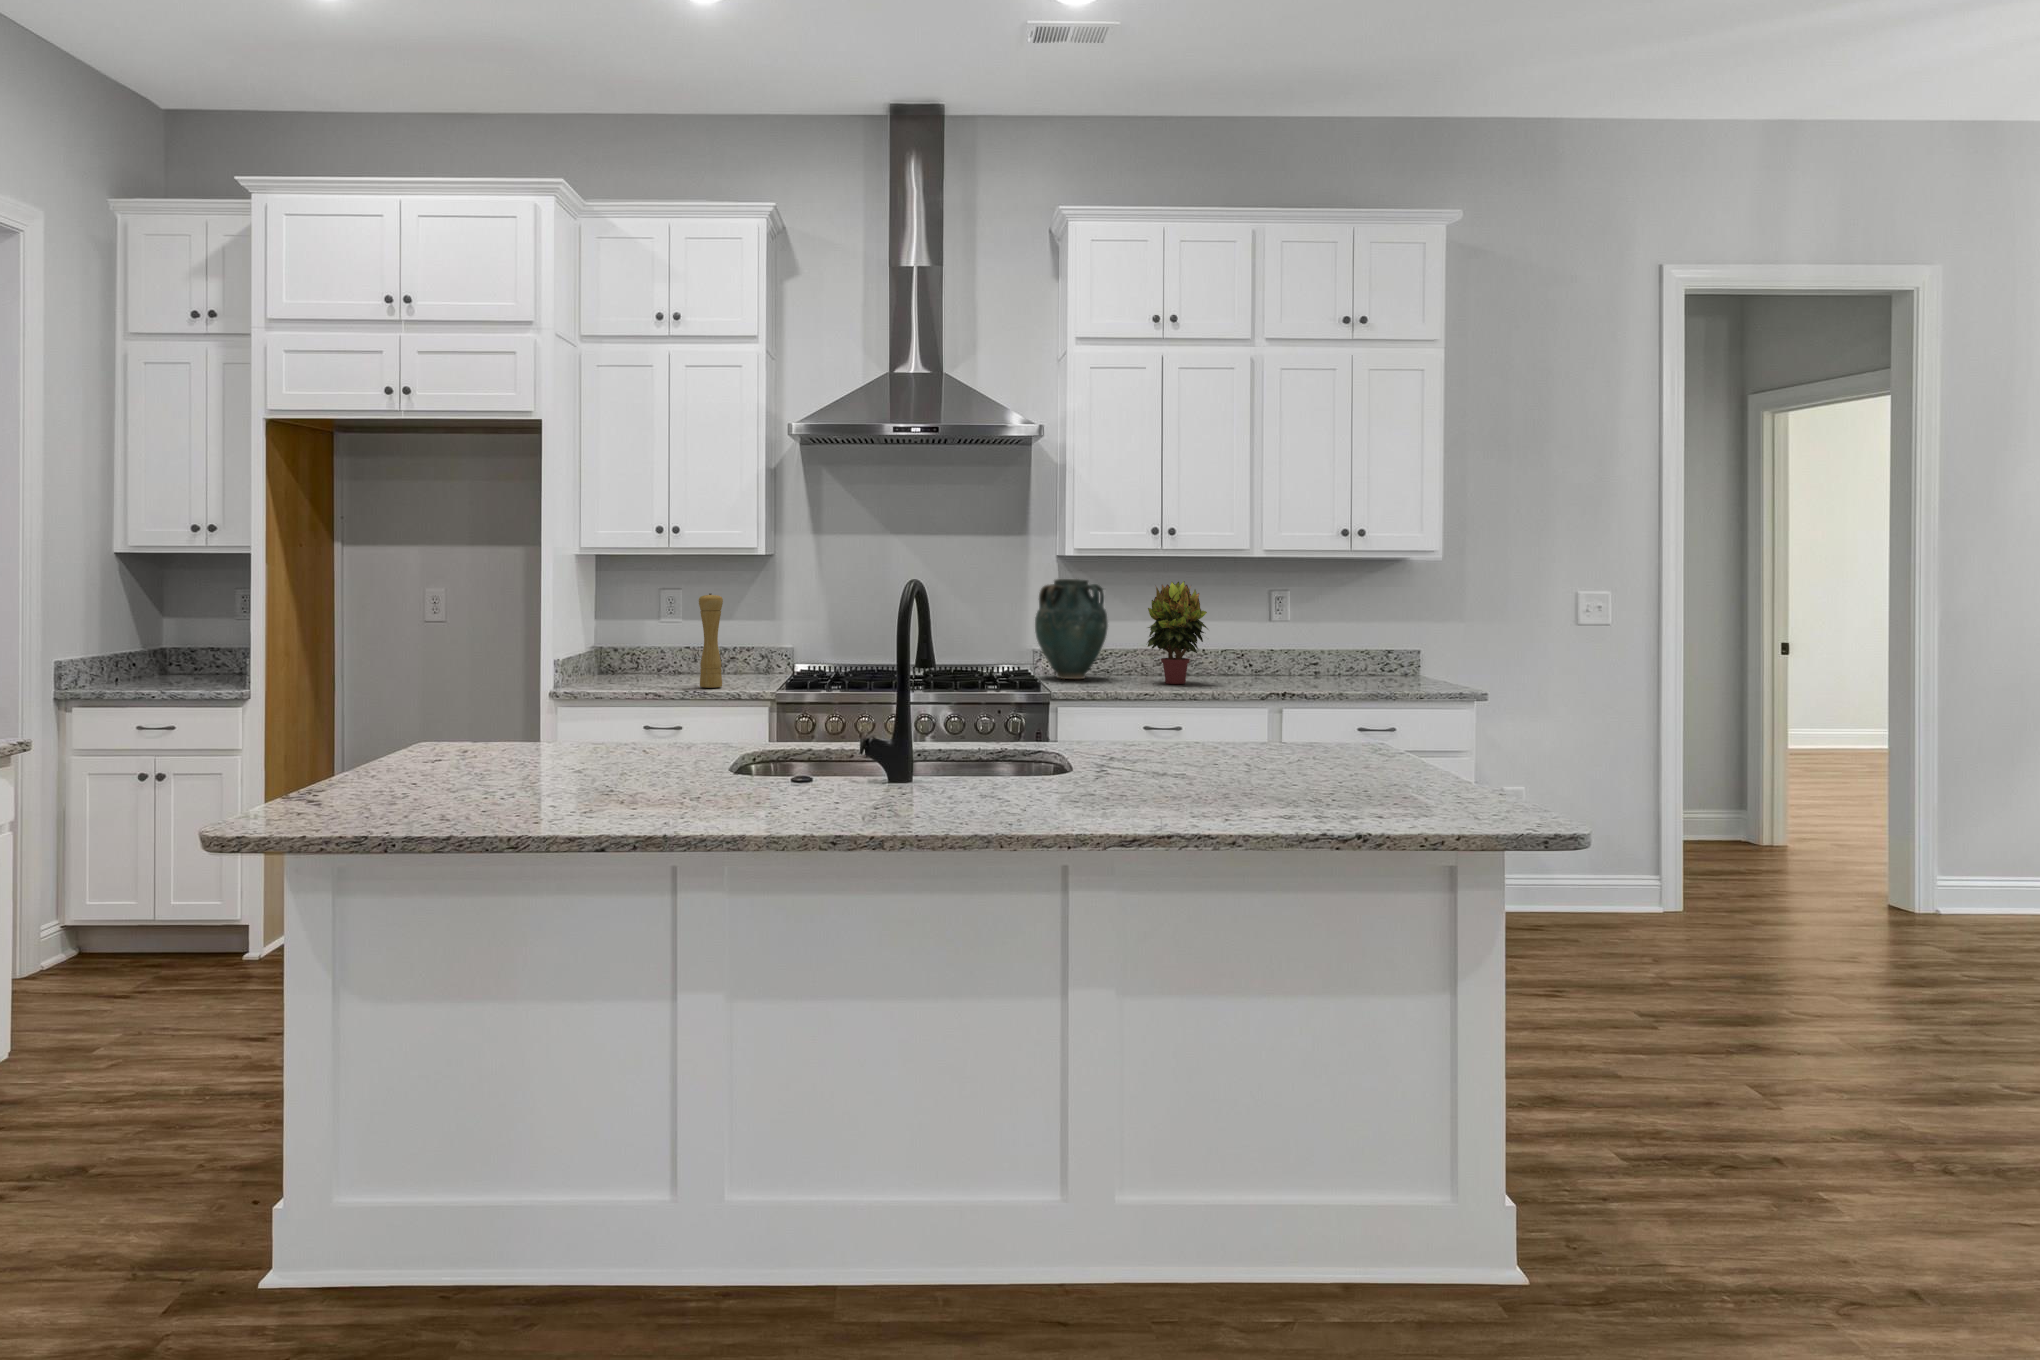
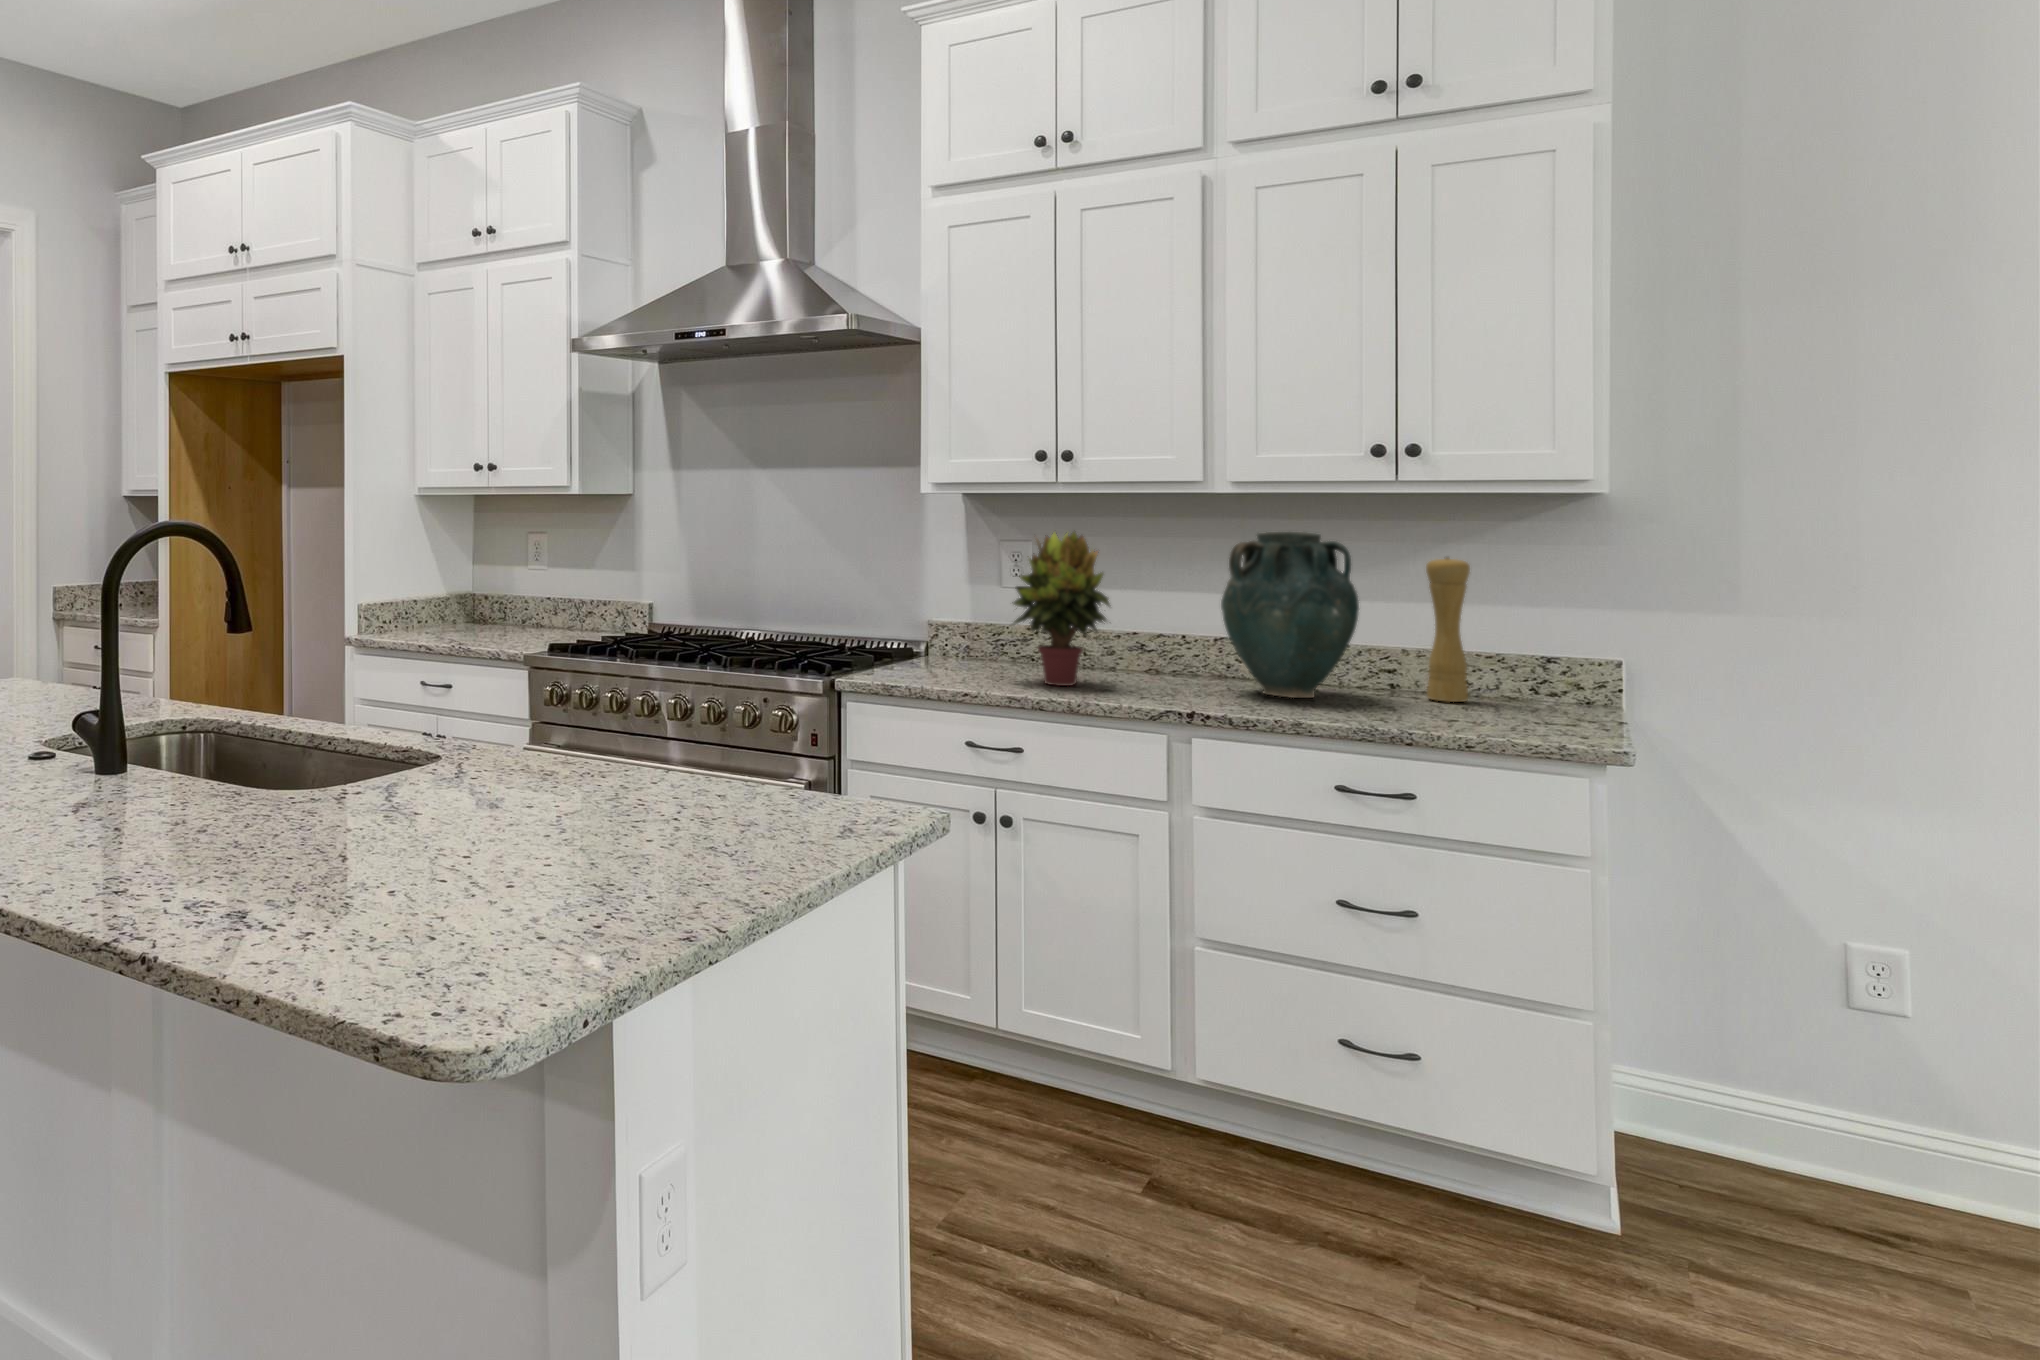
vase: present [1035,579,1108,679] -> present [1221,532,1359,698]
pepper mill: present [699,593,723,688] -> present [1426,557,1470,702]

